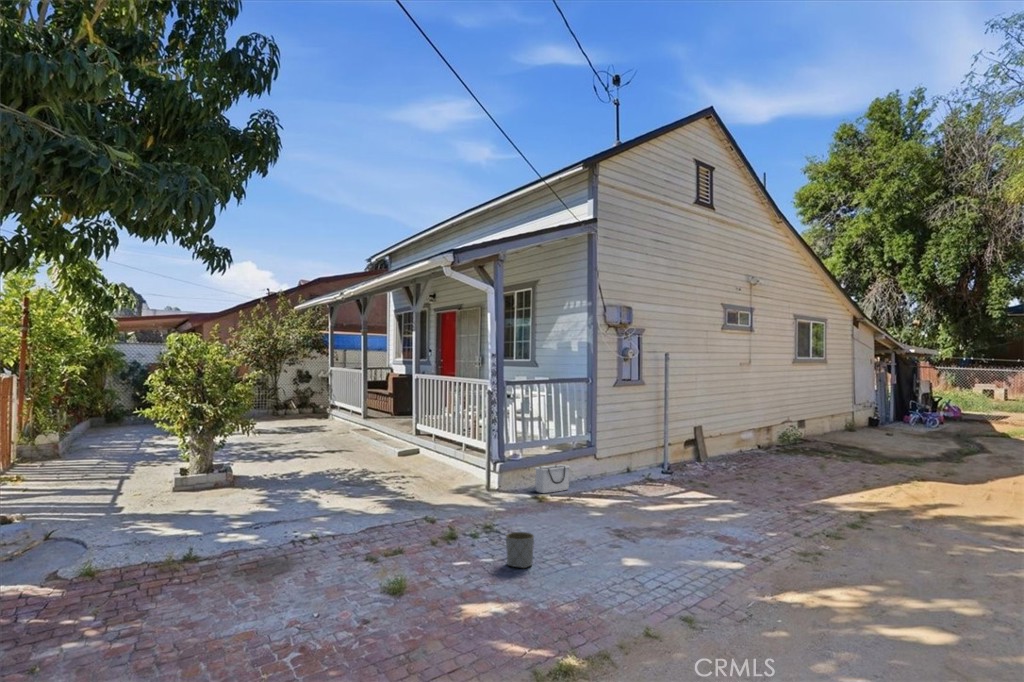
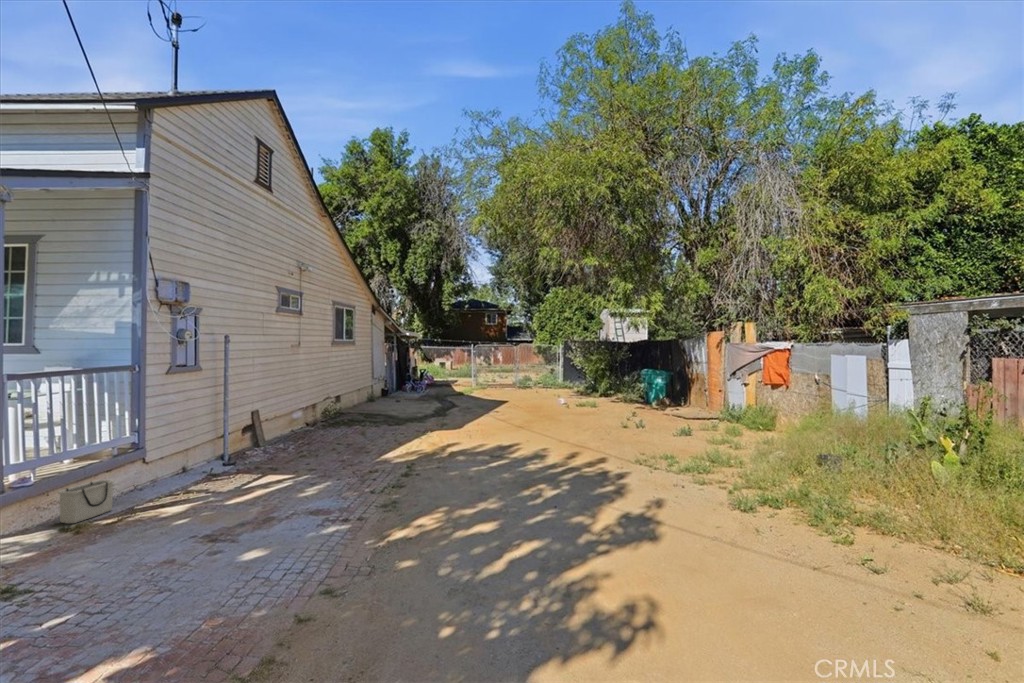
planter: present [506,532,534,568] -> none [57,601,110,663]

